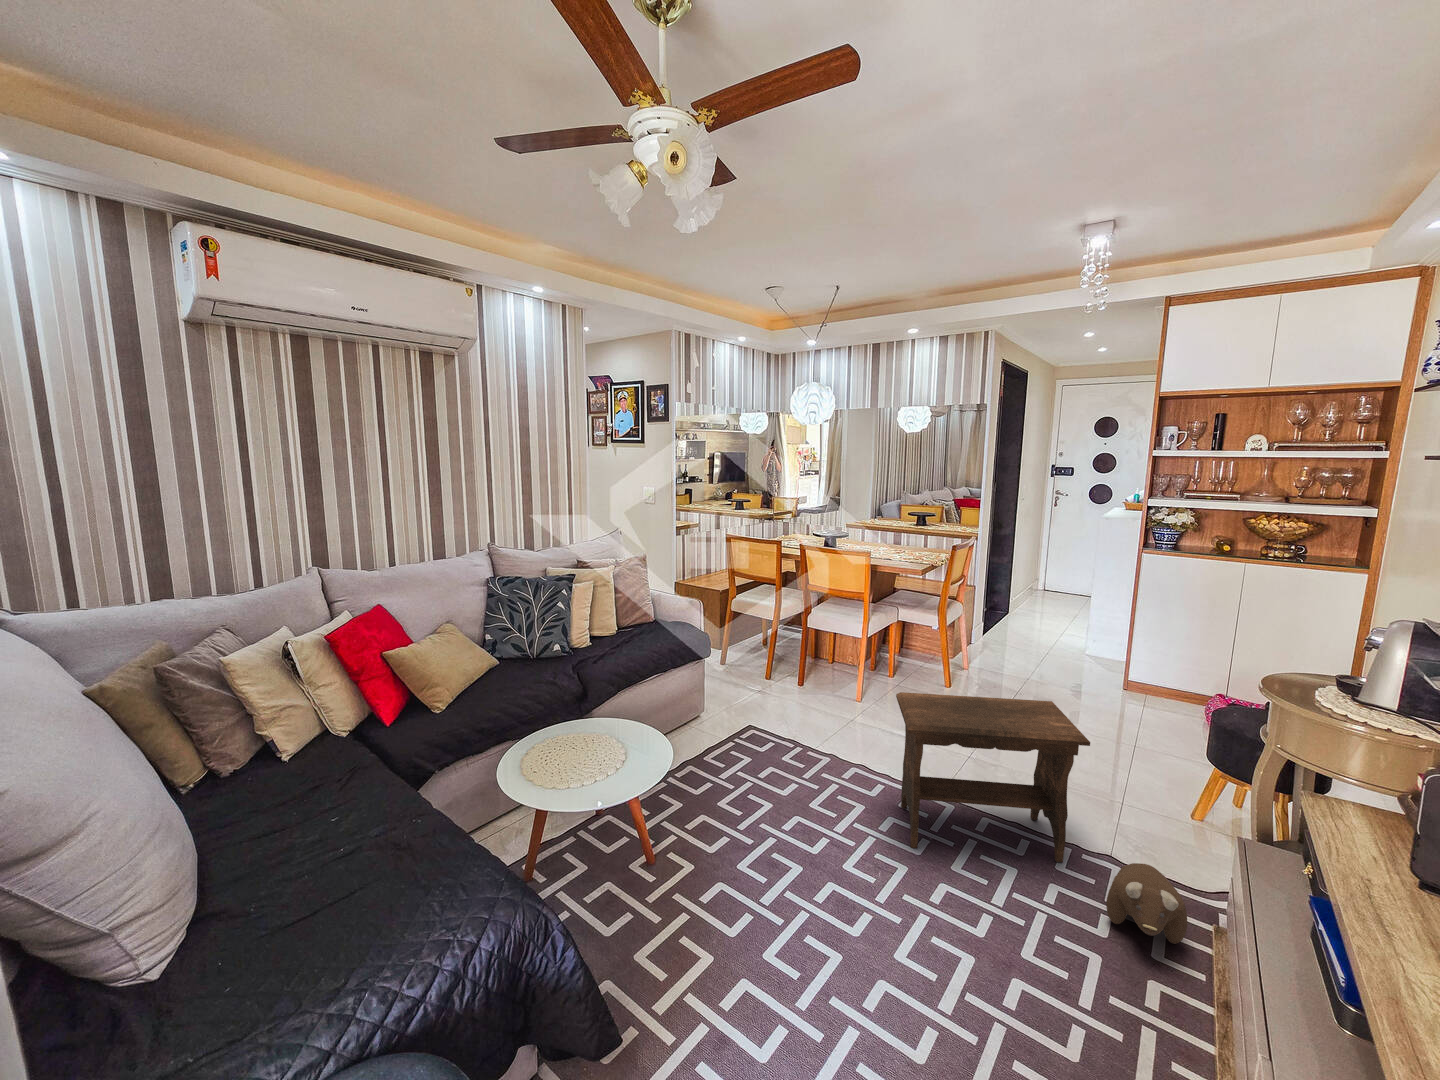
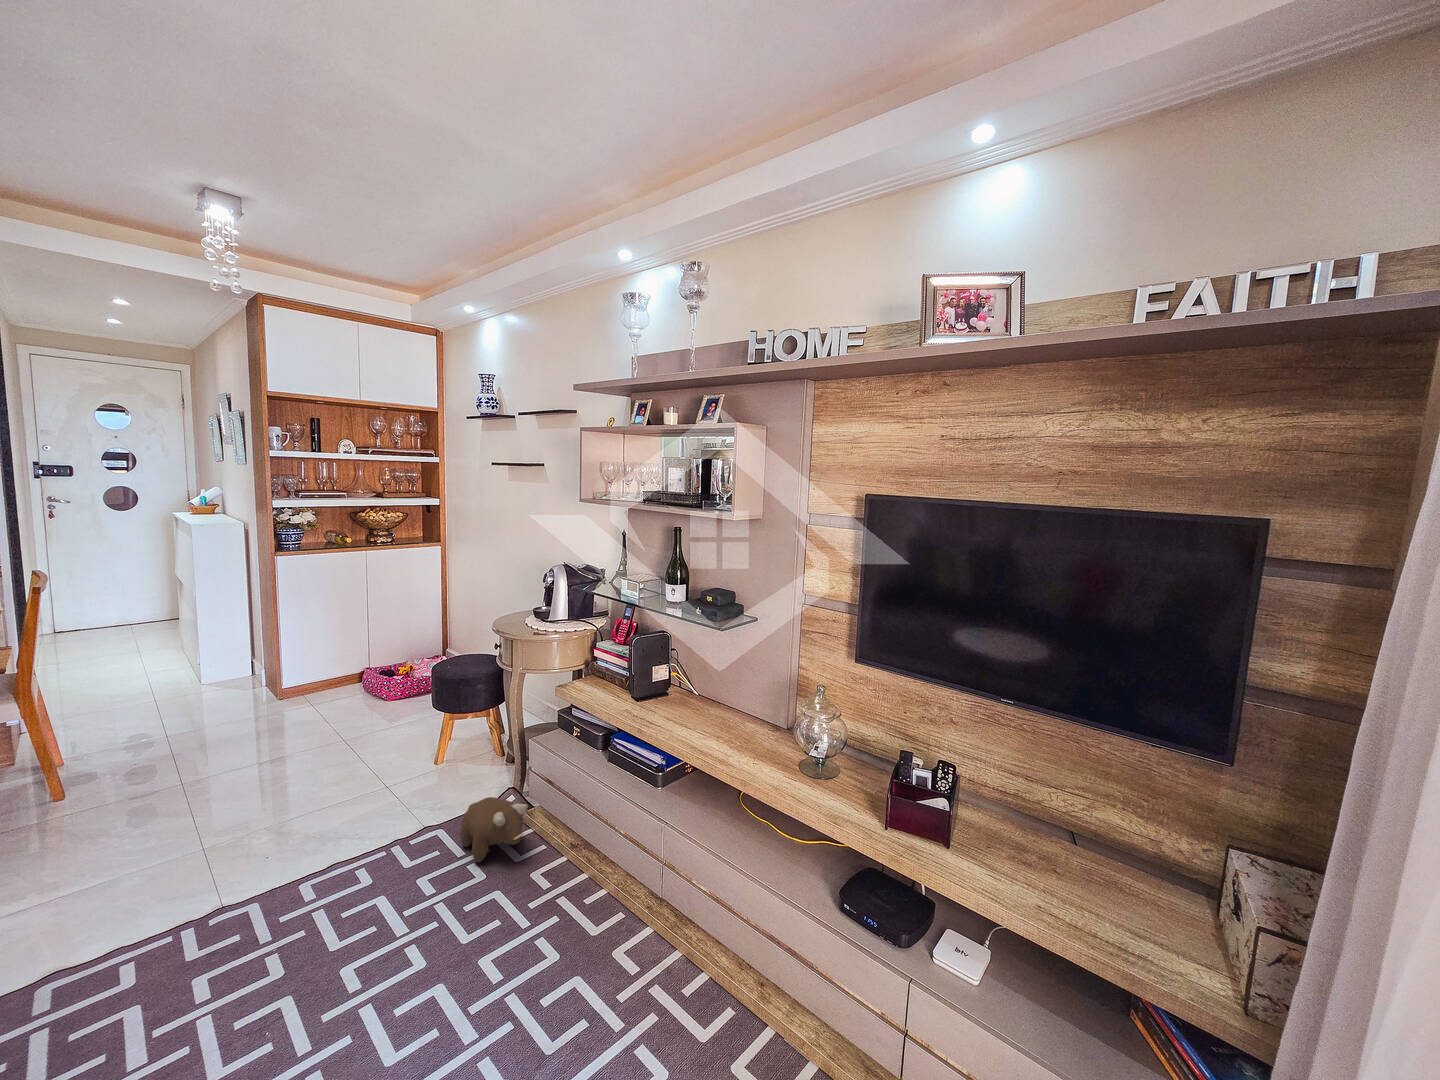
footstool: present [896,692,1090,862] -> none [153,715,417,978]

